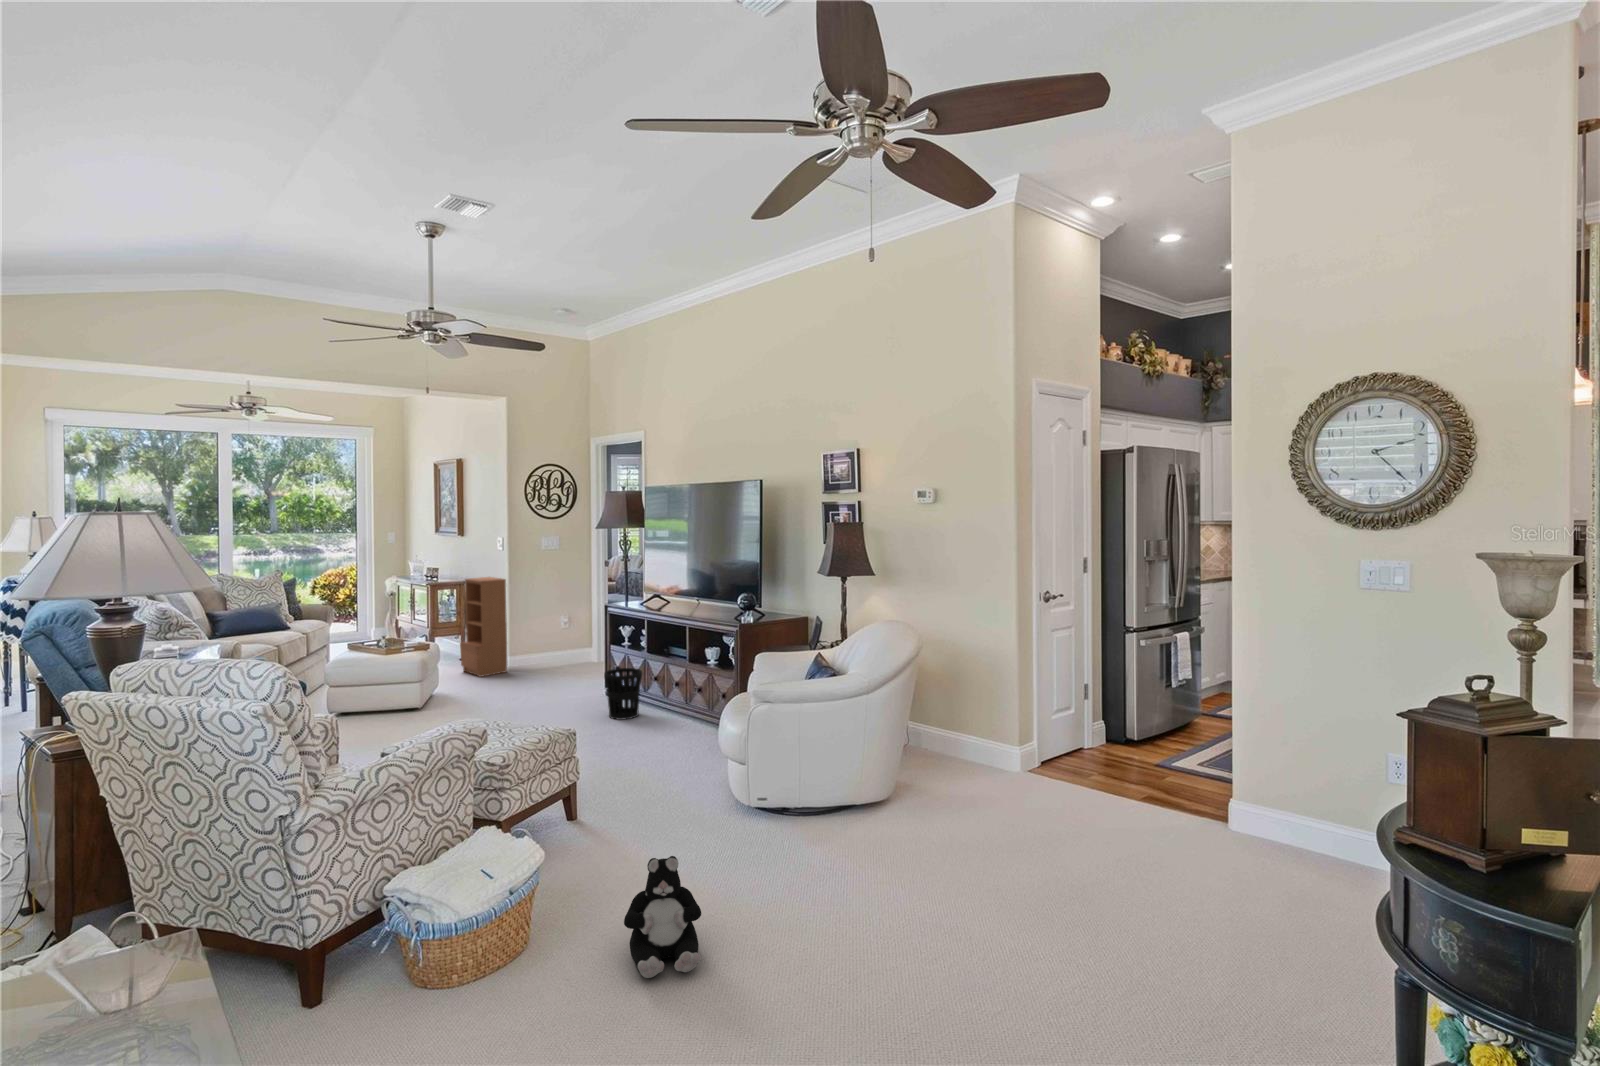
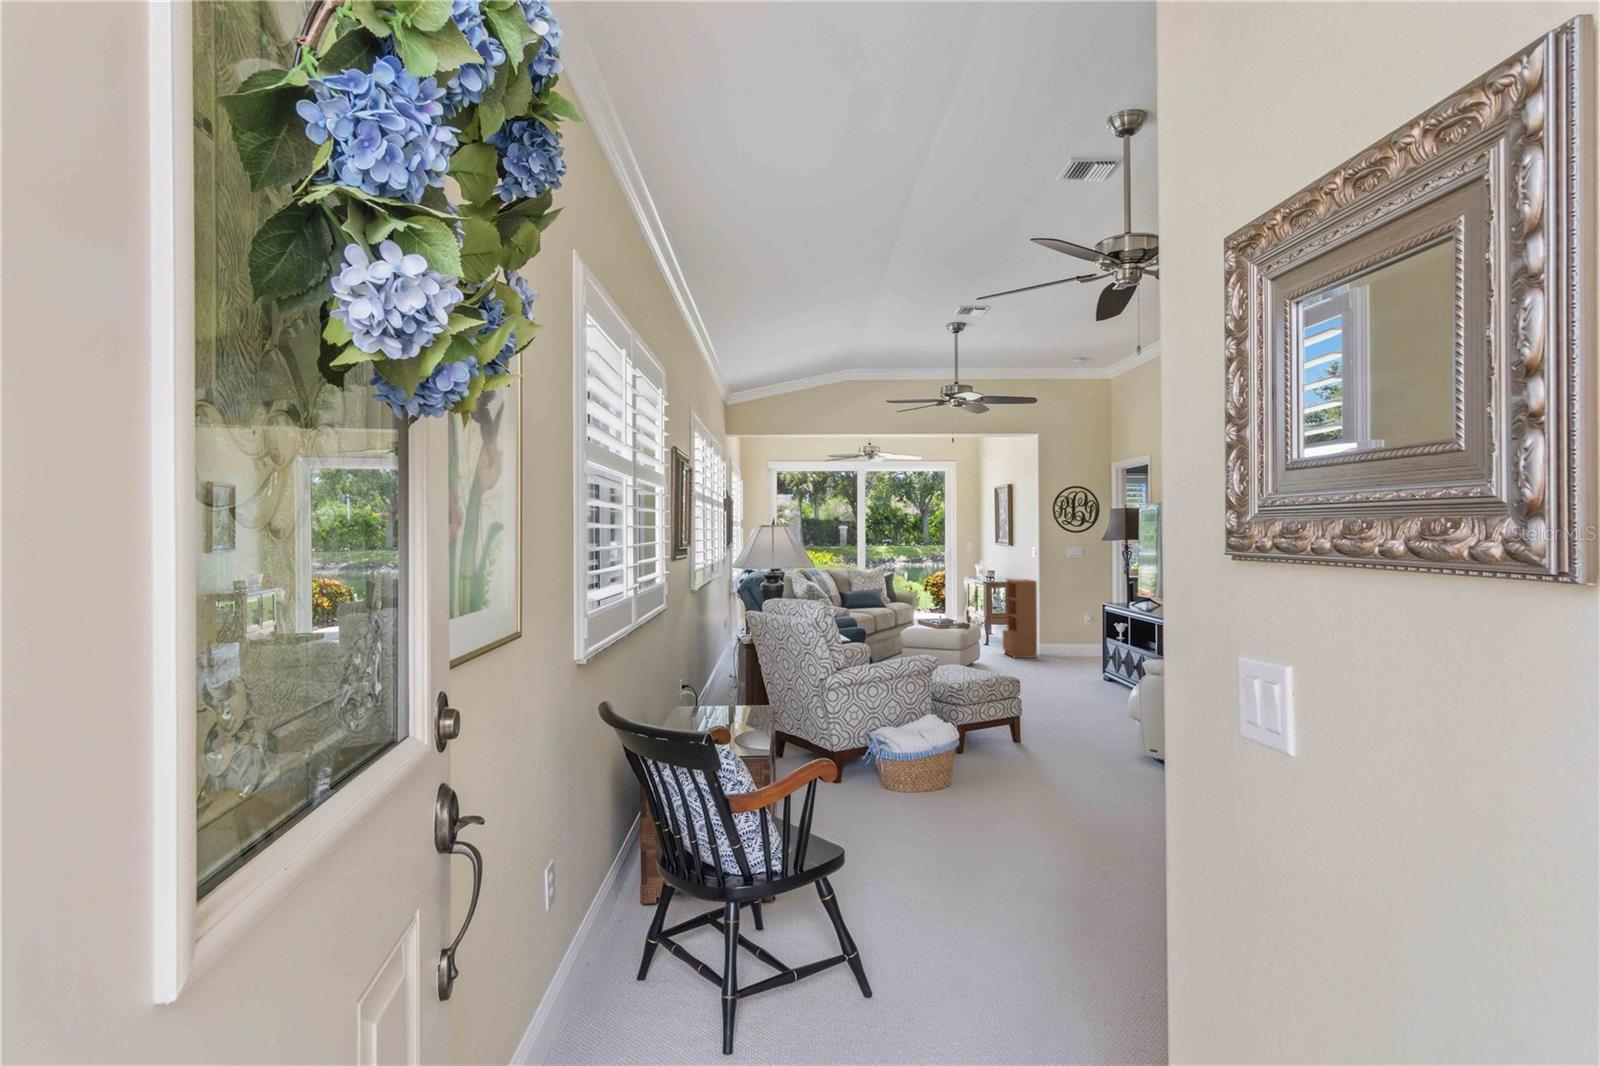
wastebasket: present [604,668,642,720] -> none [1090,657,1123,699]
plush toy: present [624,856,701,978] -> none [994,749,1047,822]

